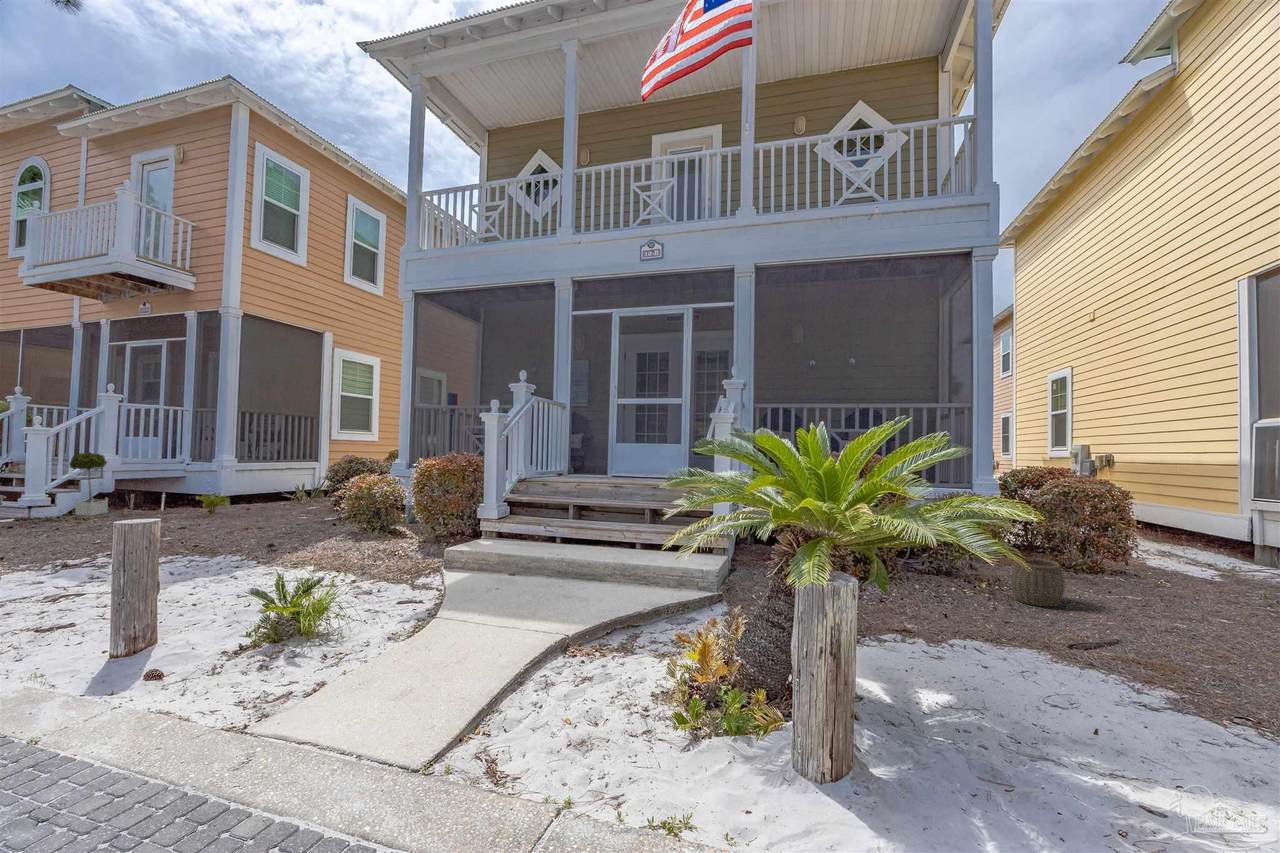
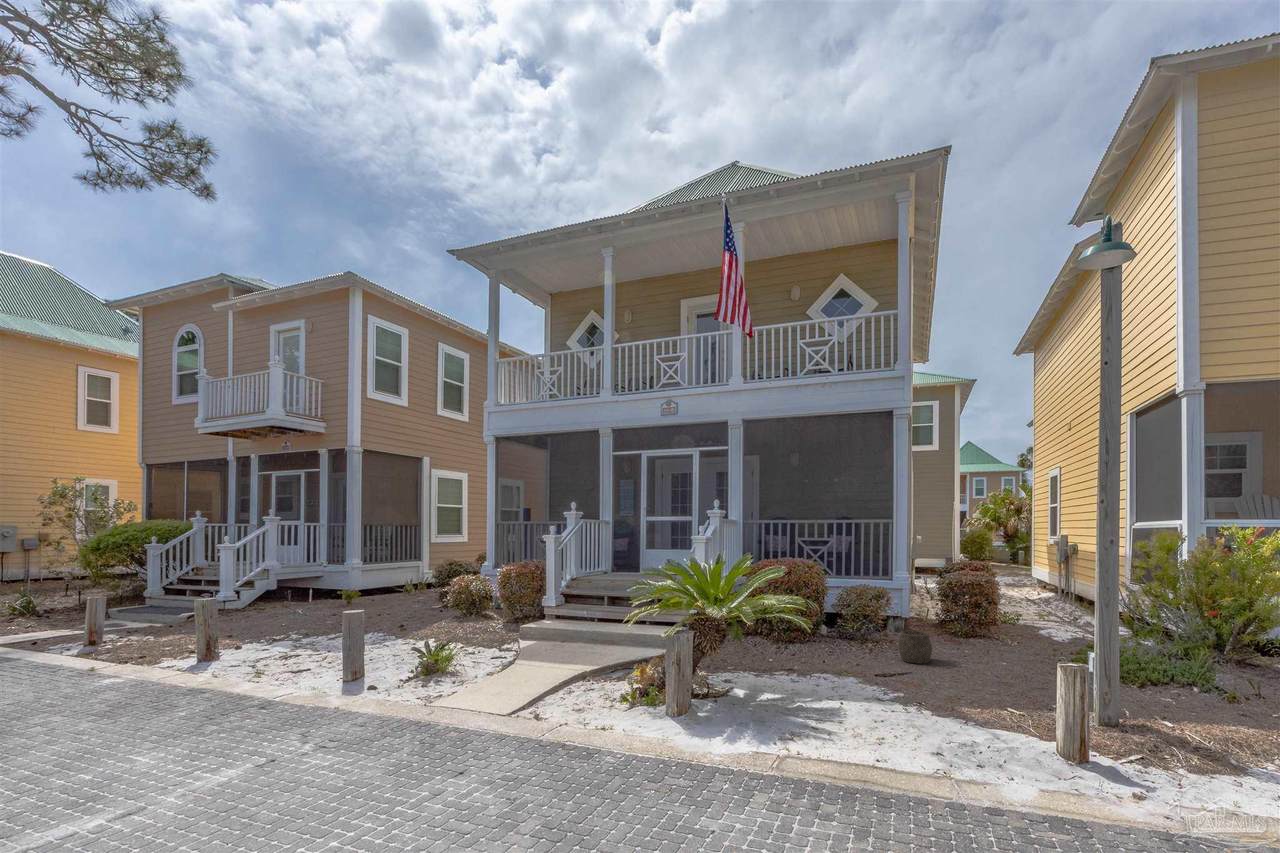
potted tree: present [69,452,108,516] -> none [251,560,275,608]

